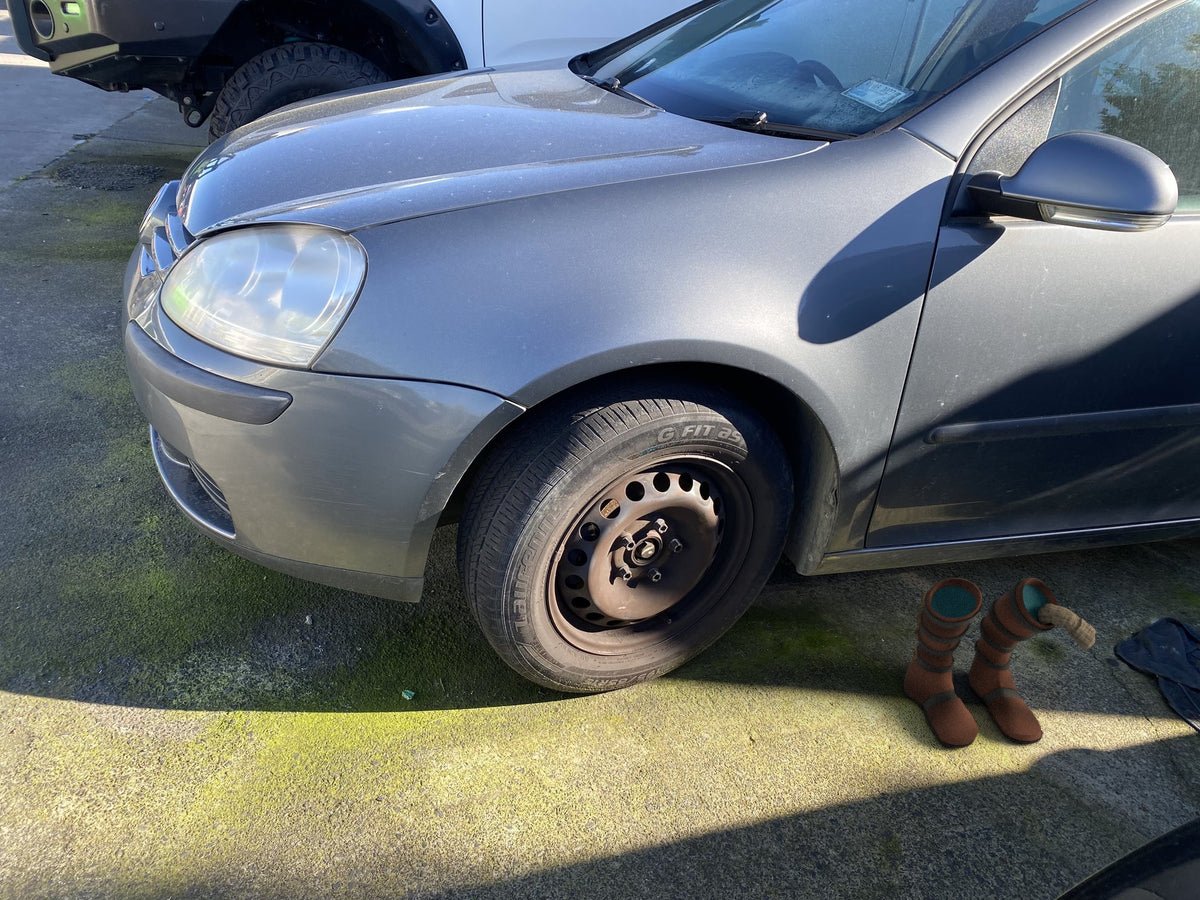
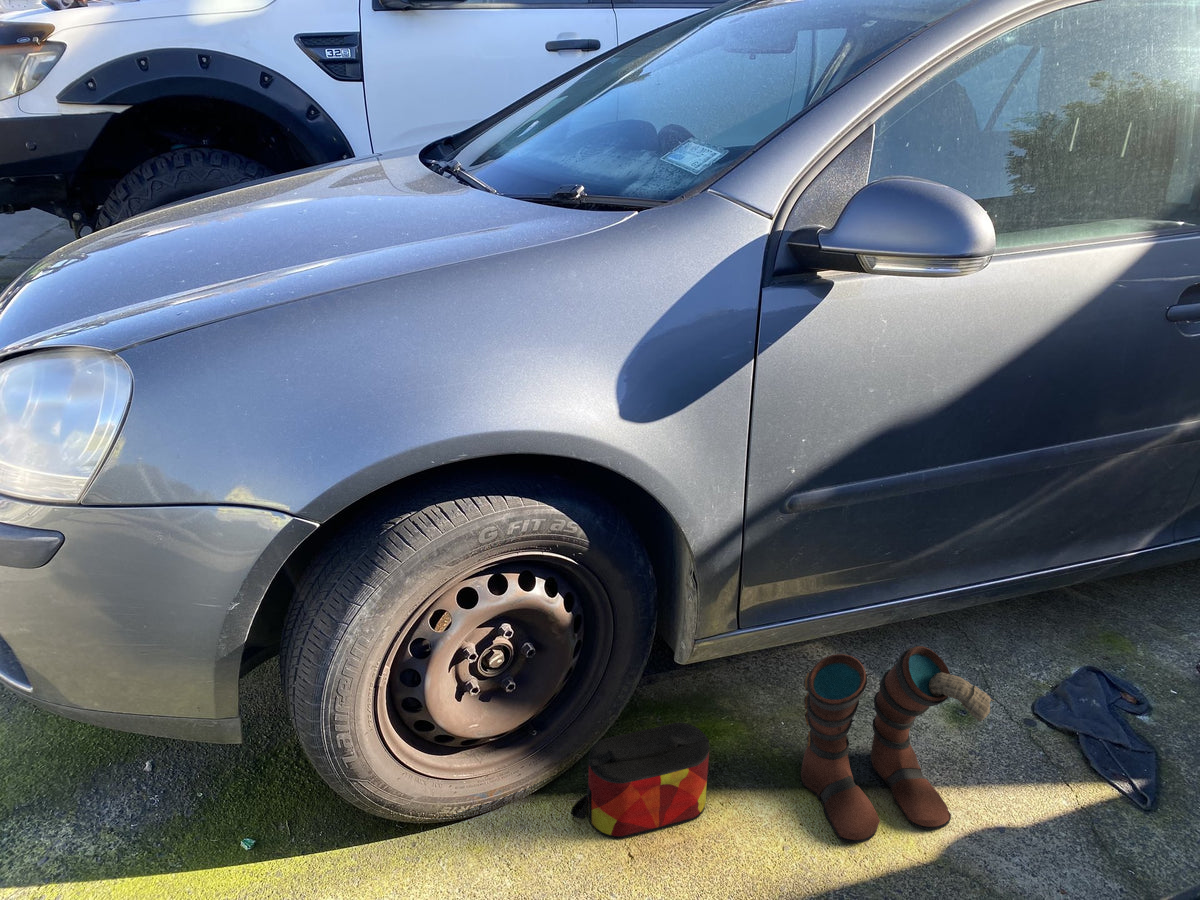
bag: none [696,626,830,723] -> present [571,723,710,839]

